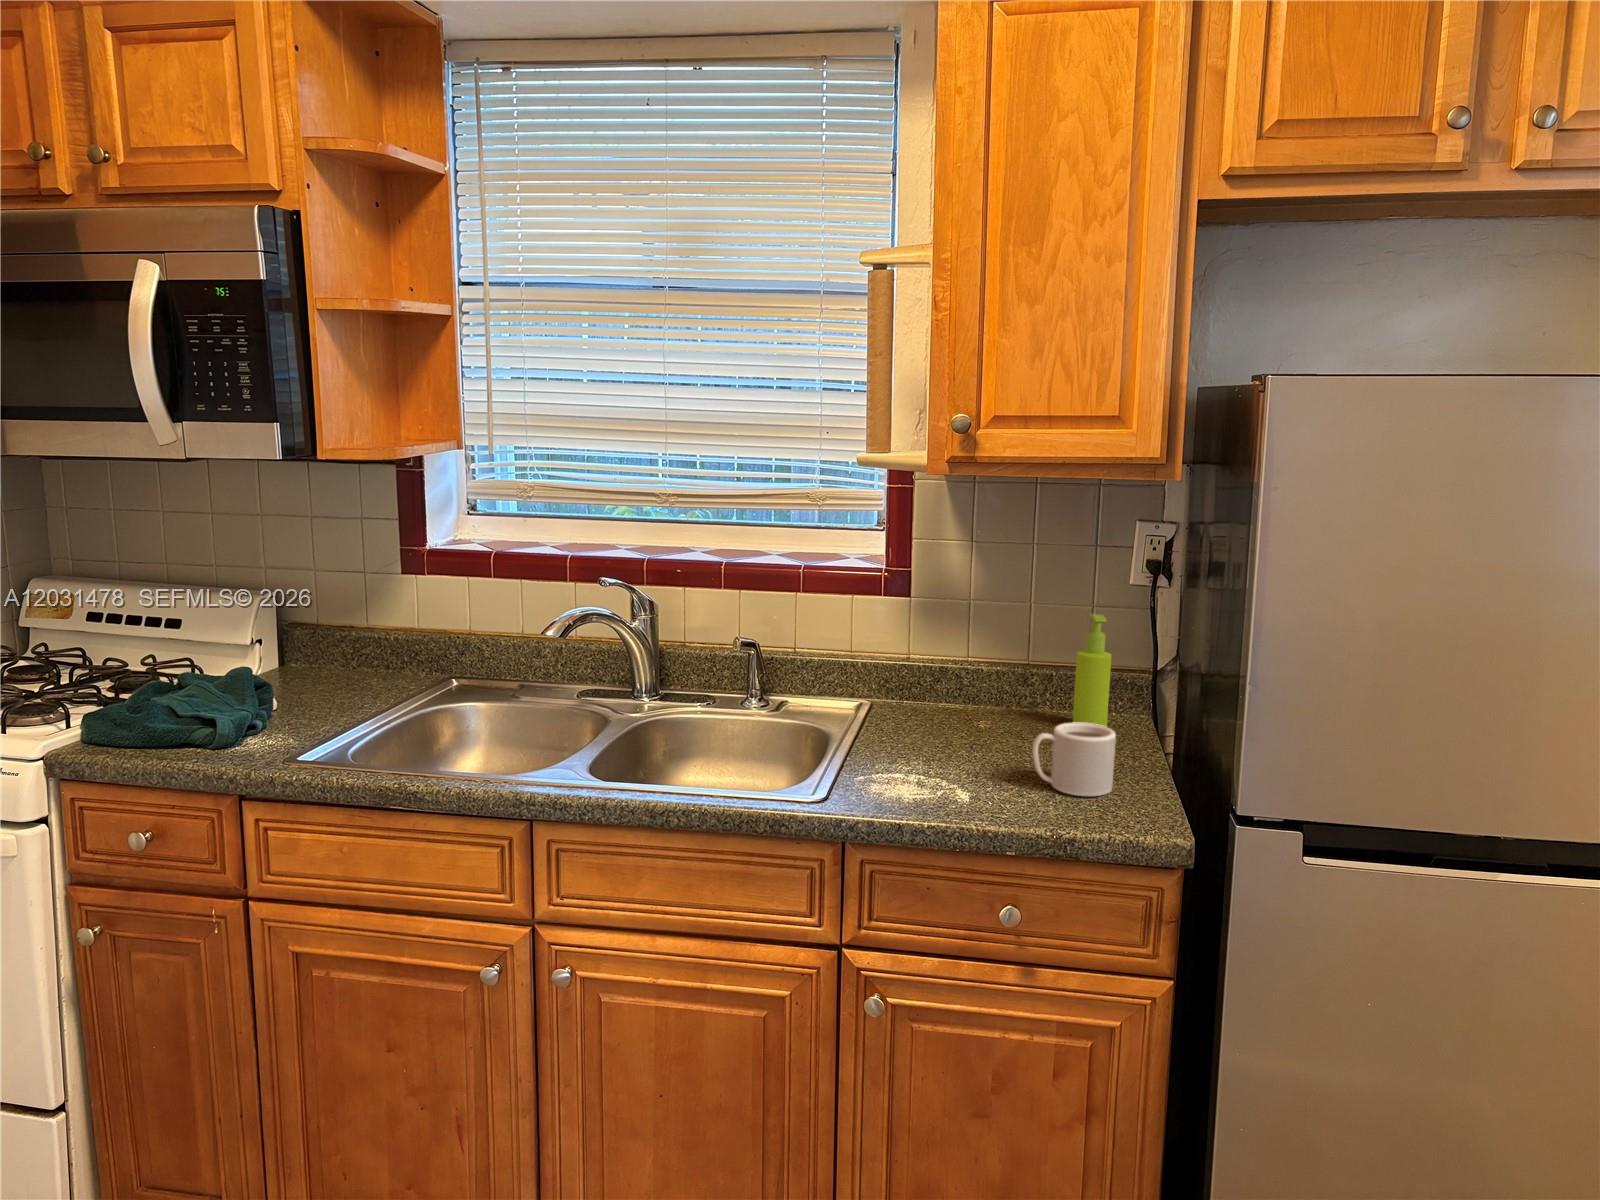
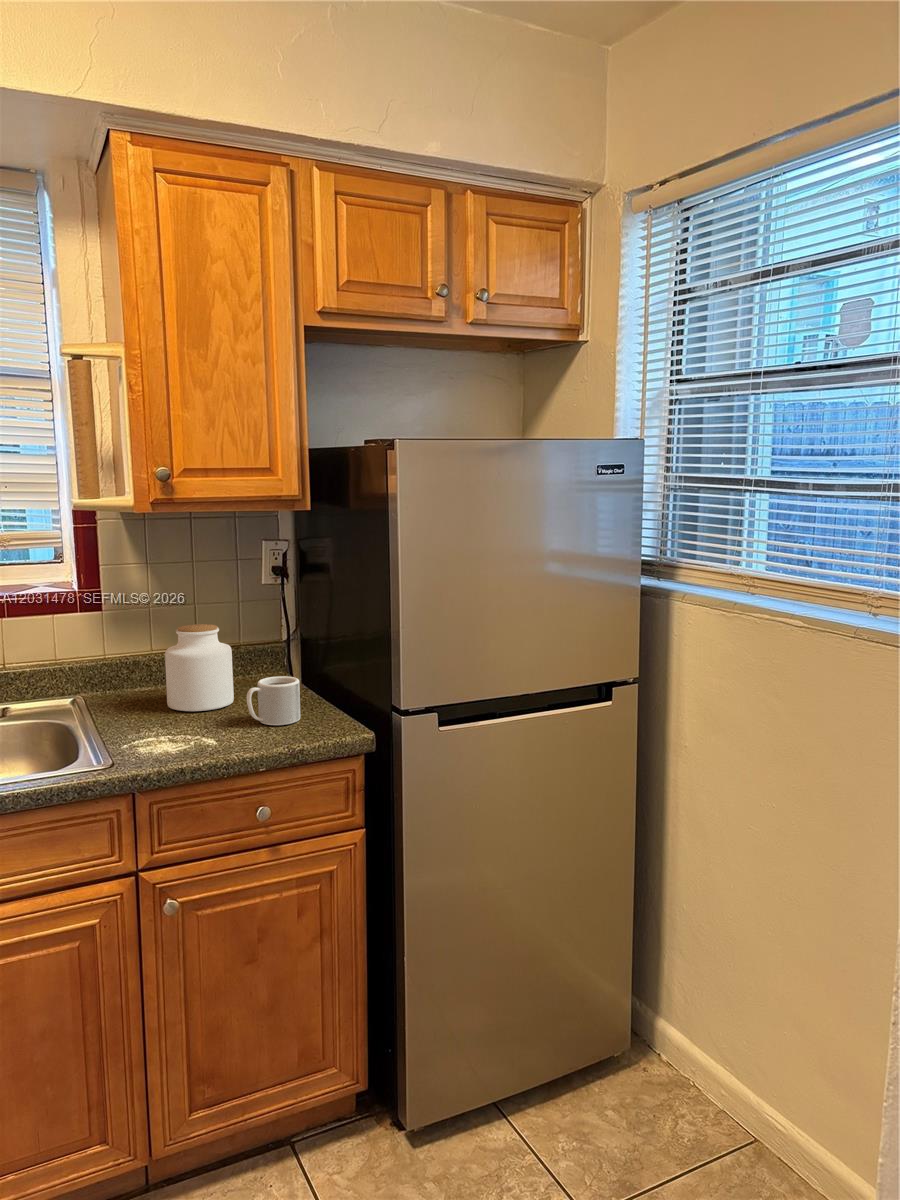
soap dispenser: present [1073,614,1112,727] -> none [238,606,263,687]
jar: none [955,630,1049,752] -> present [165,624,234,711]

